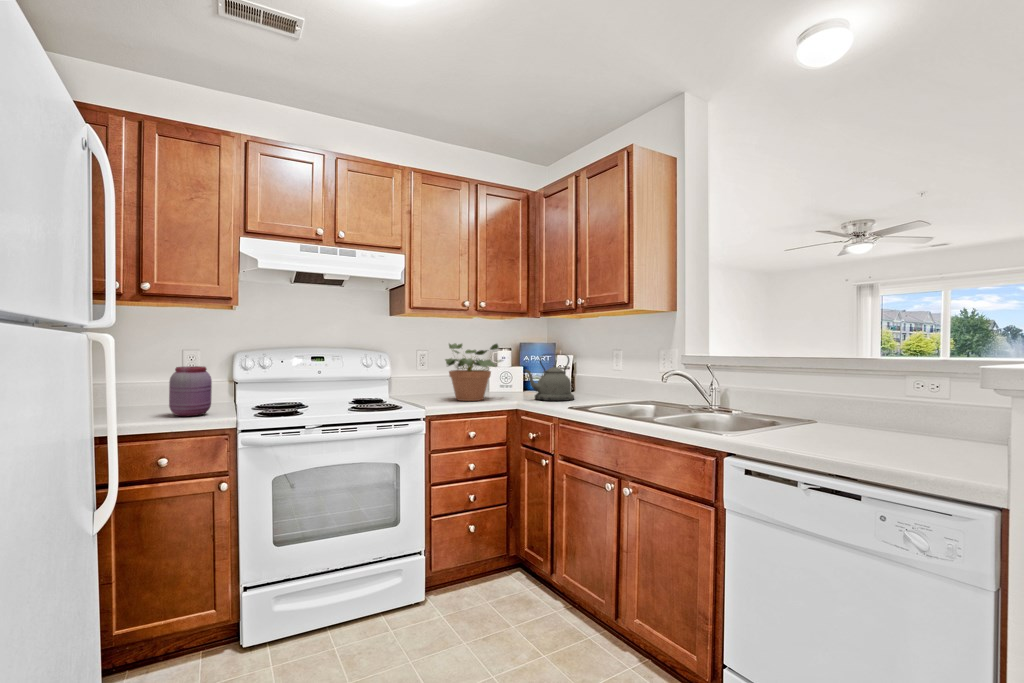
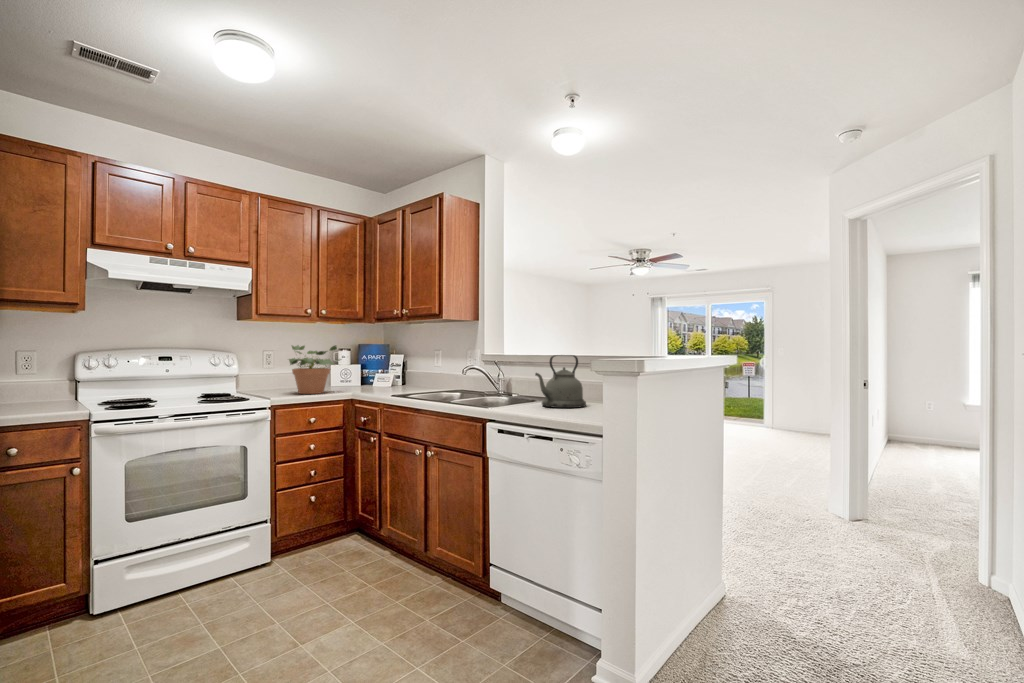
kettle: present [525,354,574,401] -> present [535,355,586,408]
jar: present [169,366,212,416] -> none [18,366,61,411]

